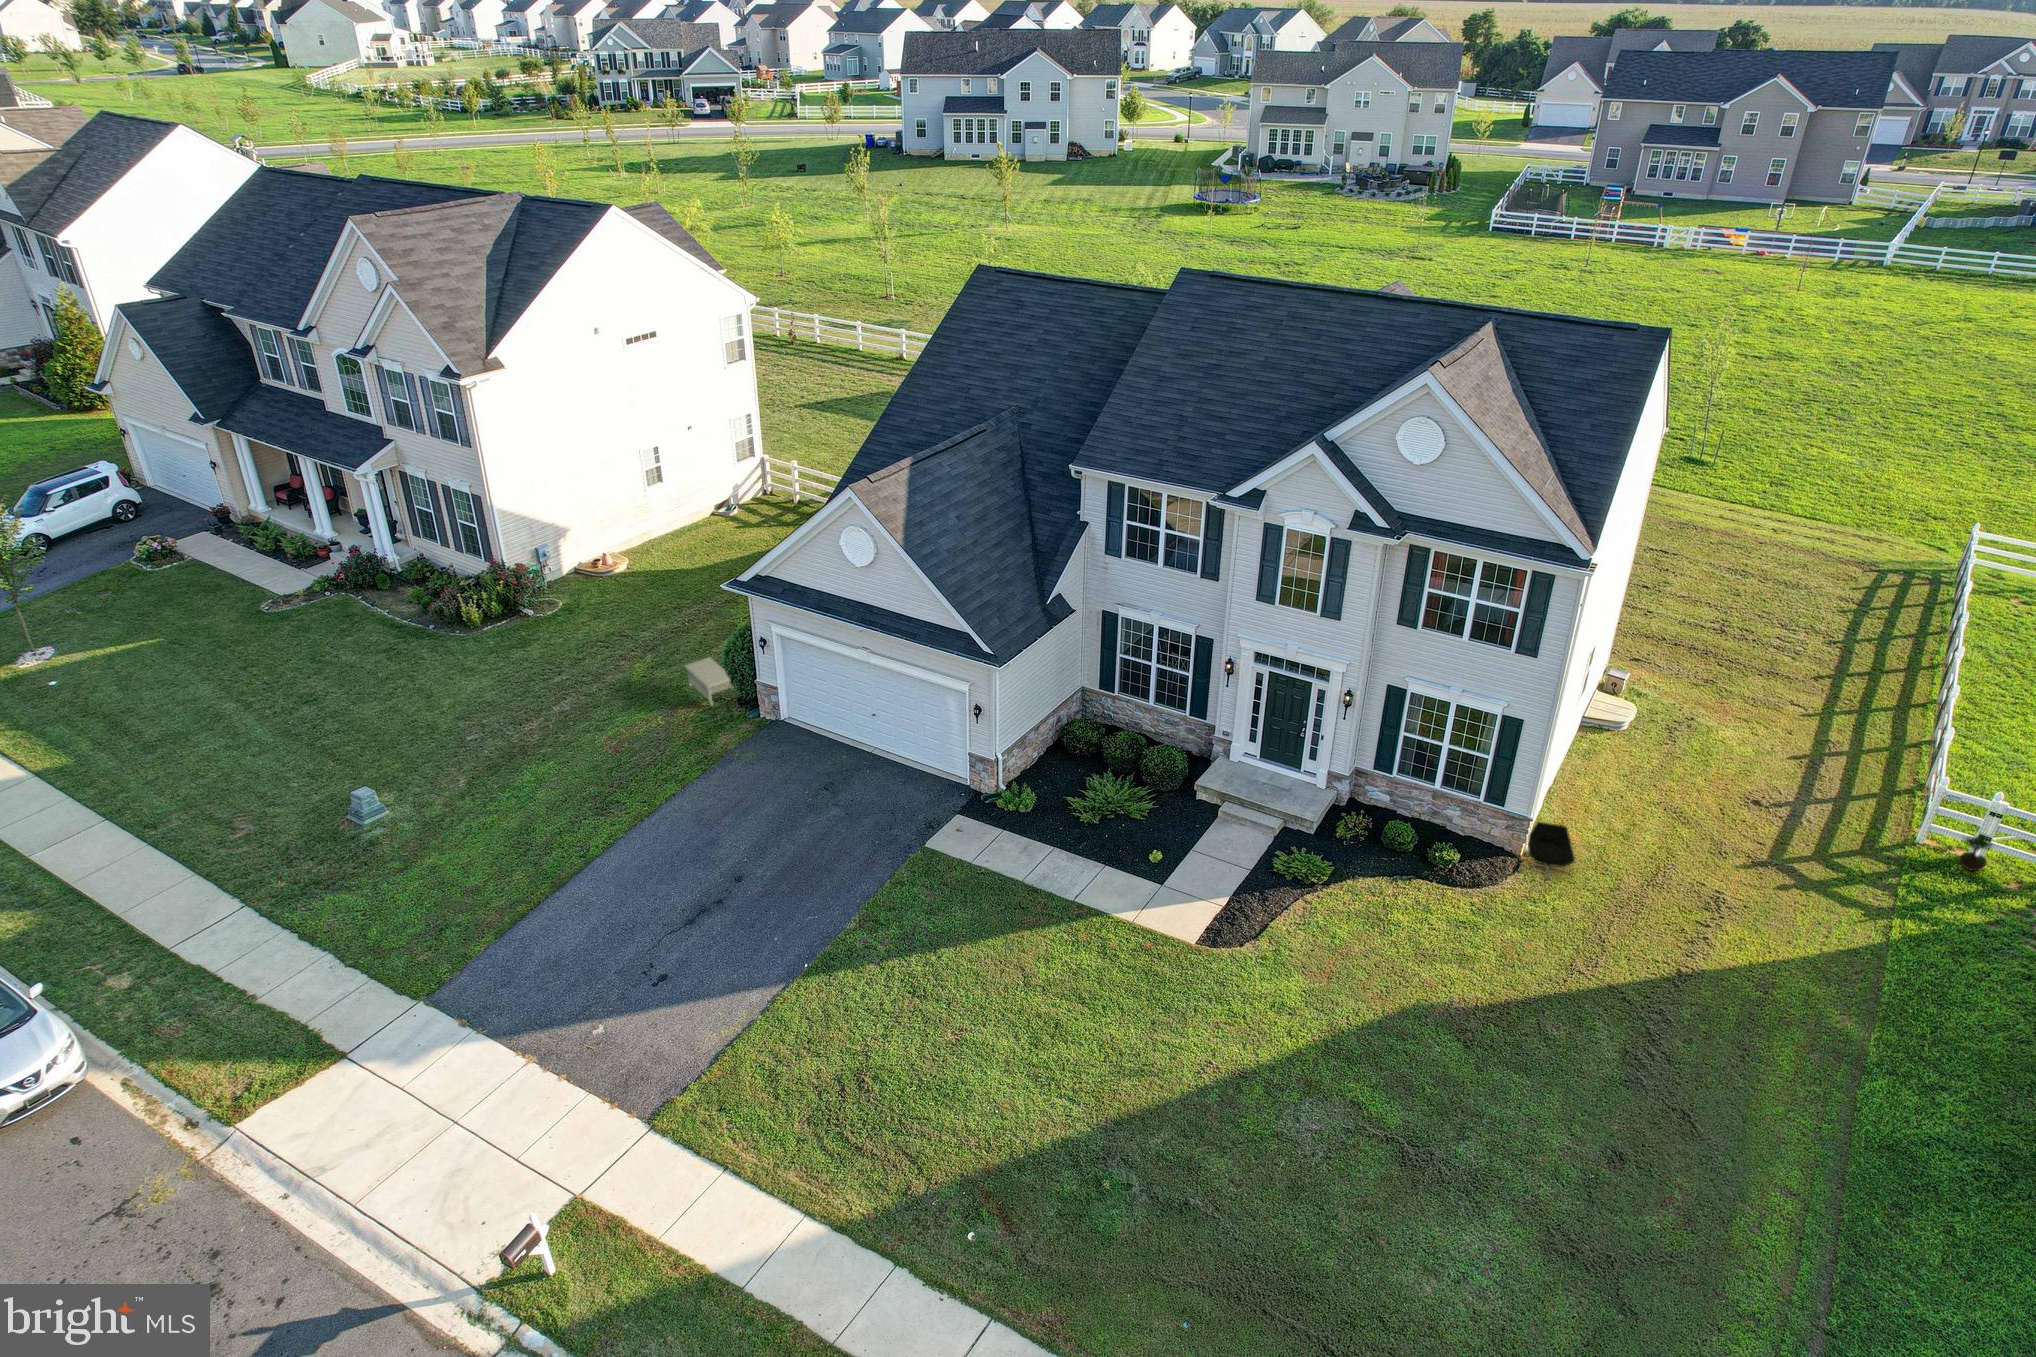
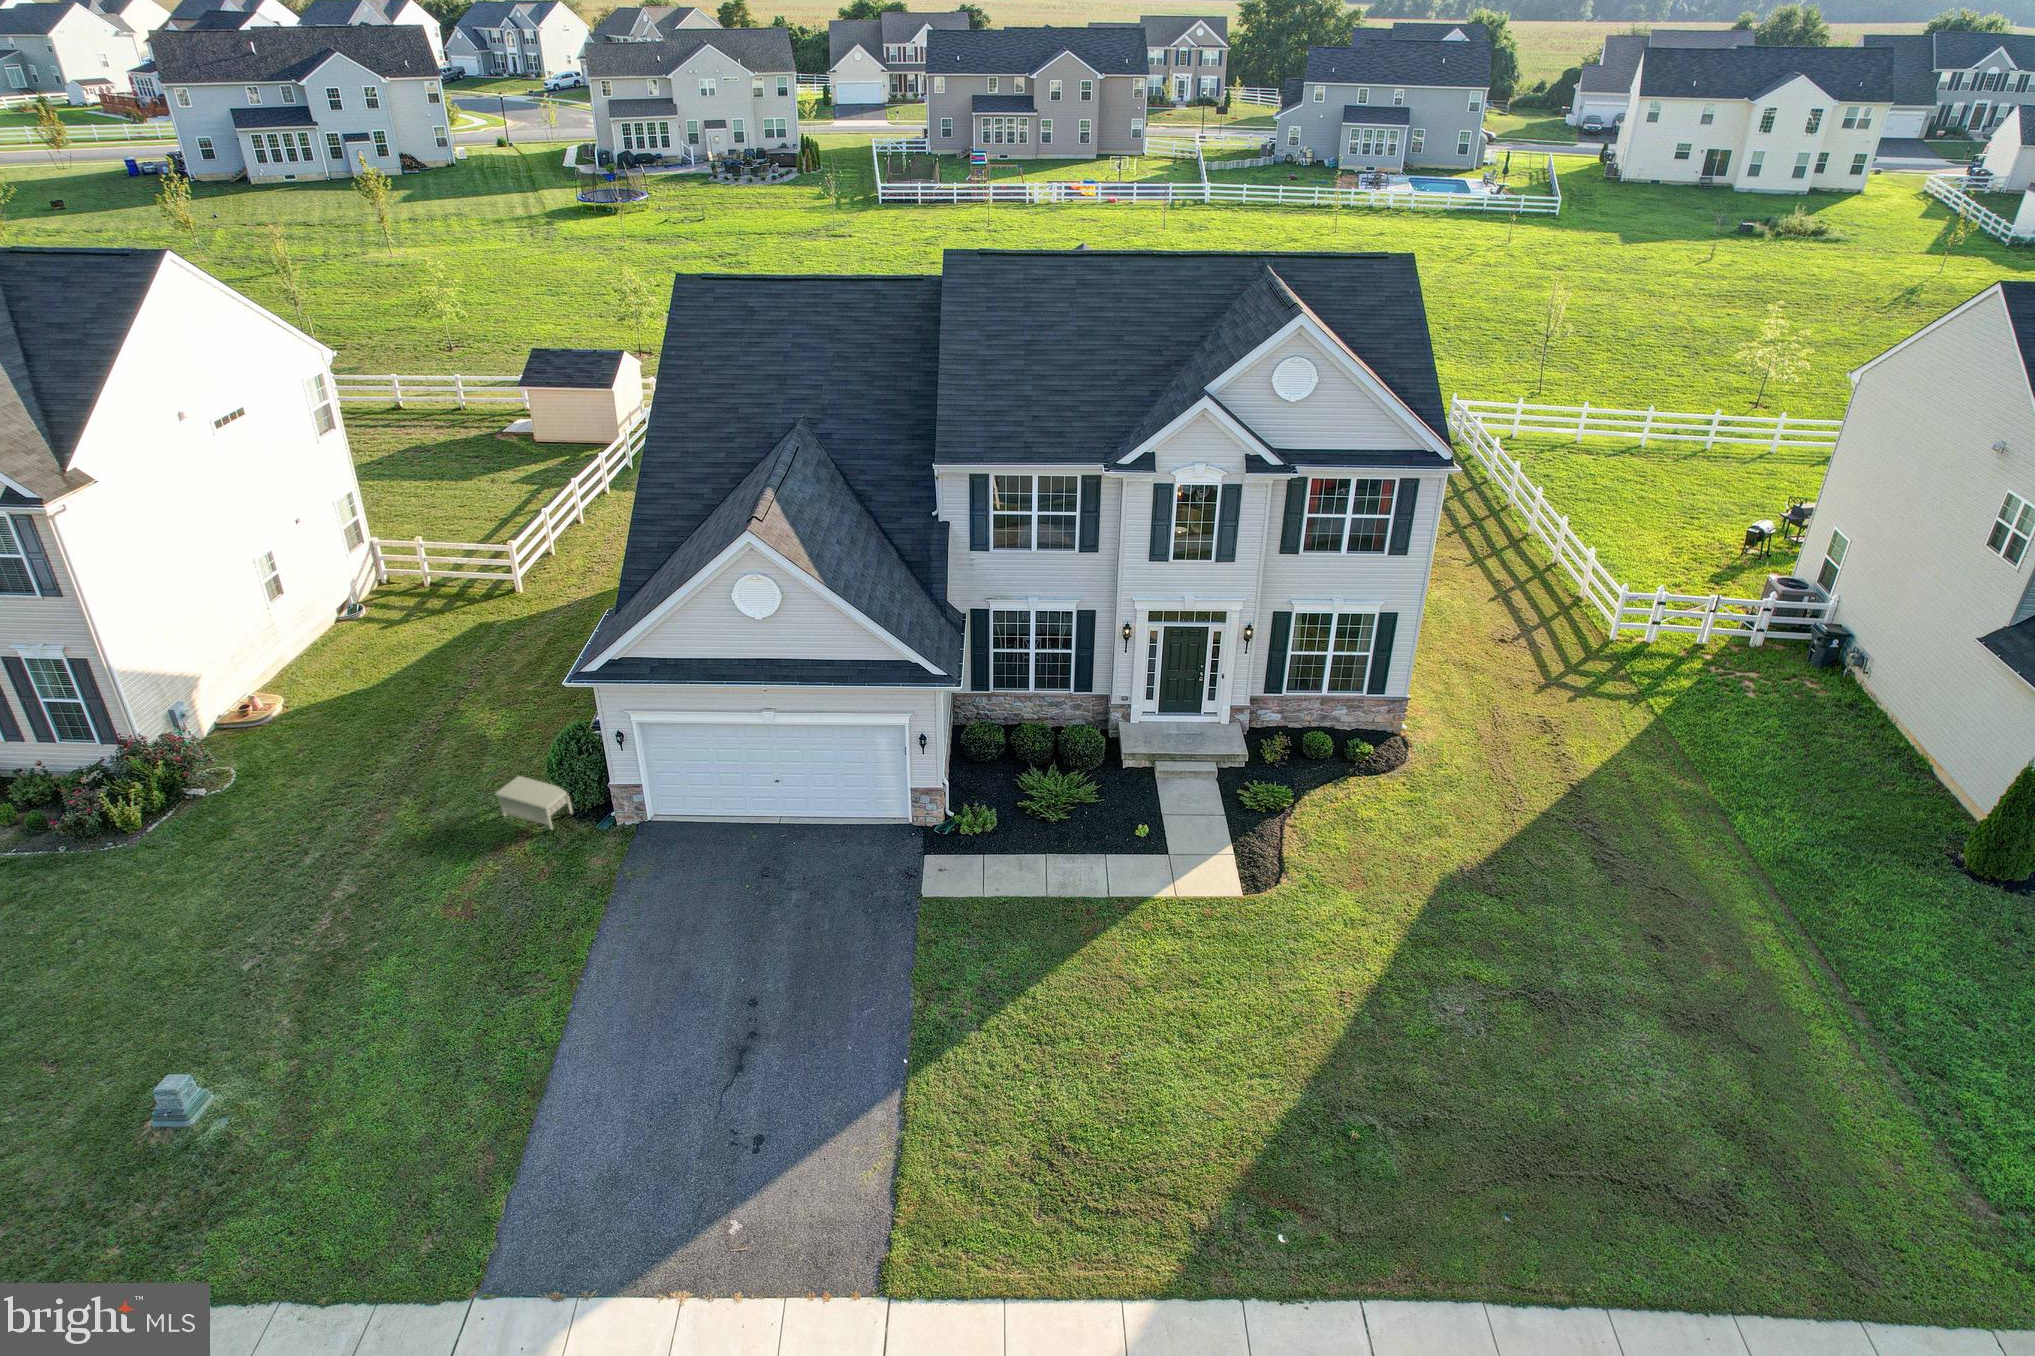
lounge chair: present [1528,822,1575,879] -> none [1410,696,1457,746]
potted tree: present [1960,834,1992,871] -> none [1662,617,1689,650]

